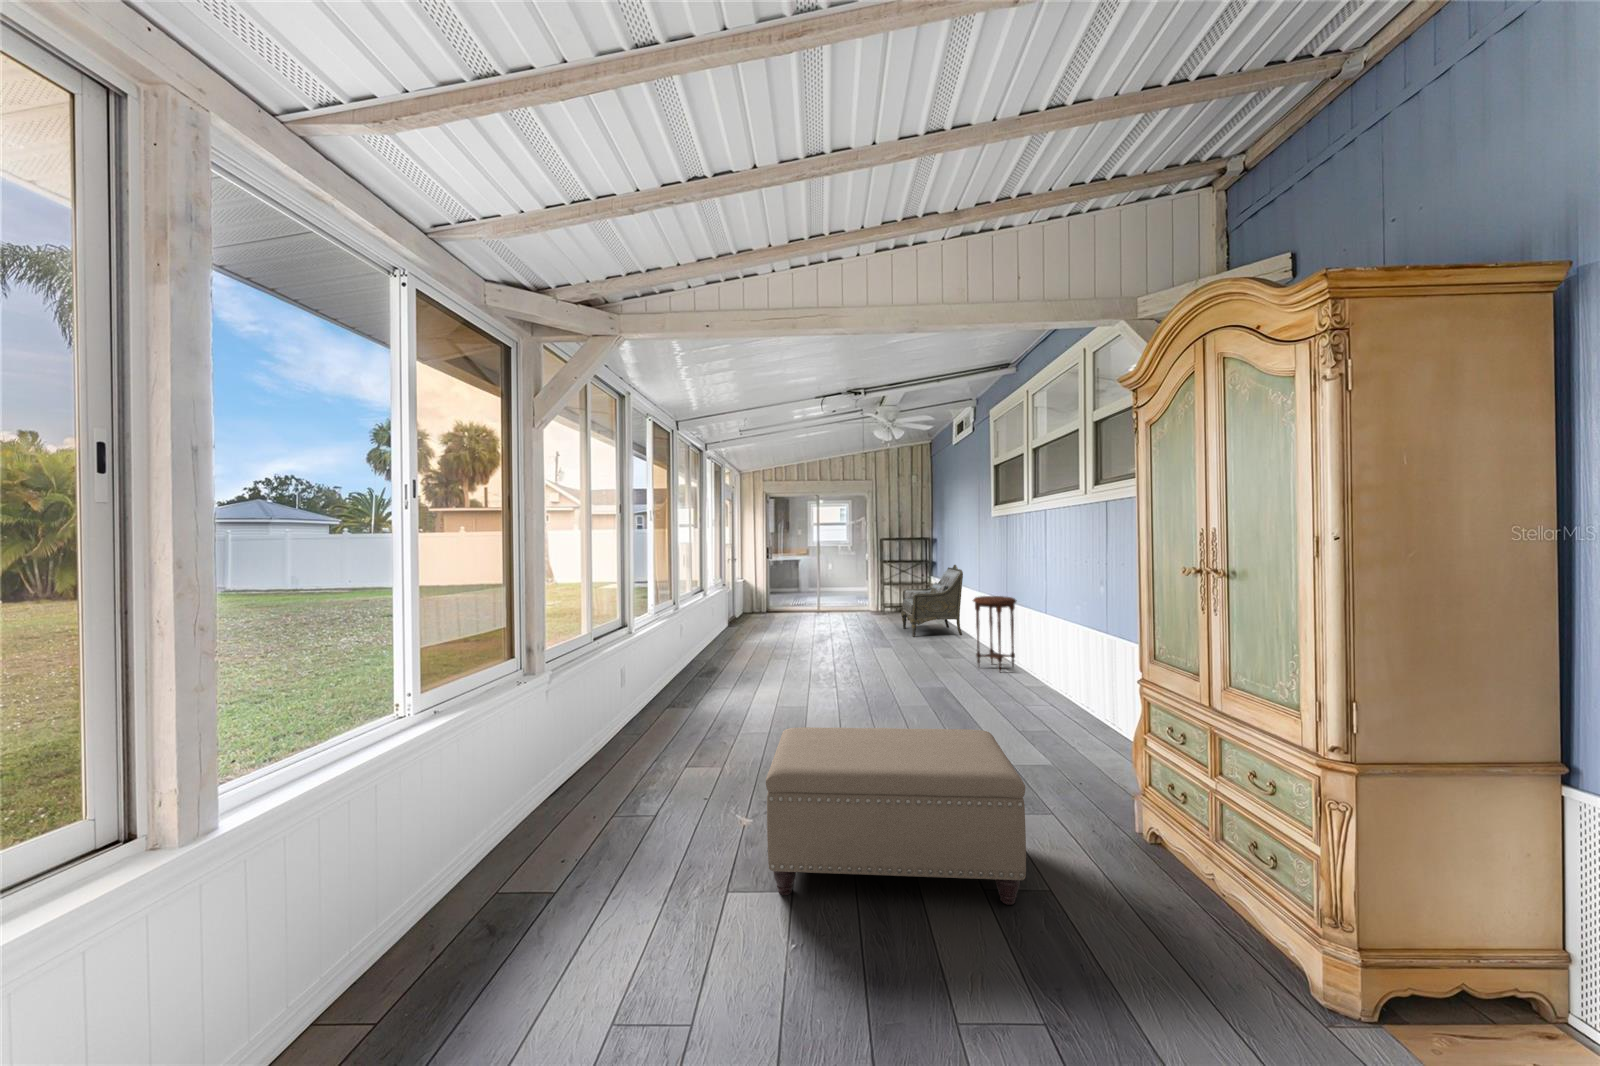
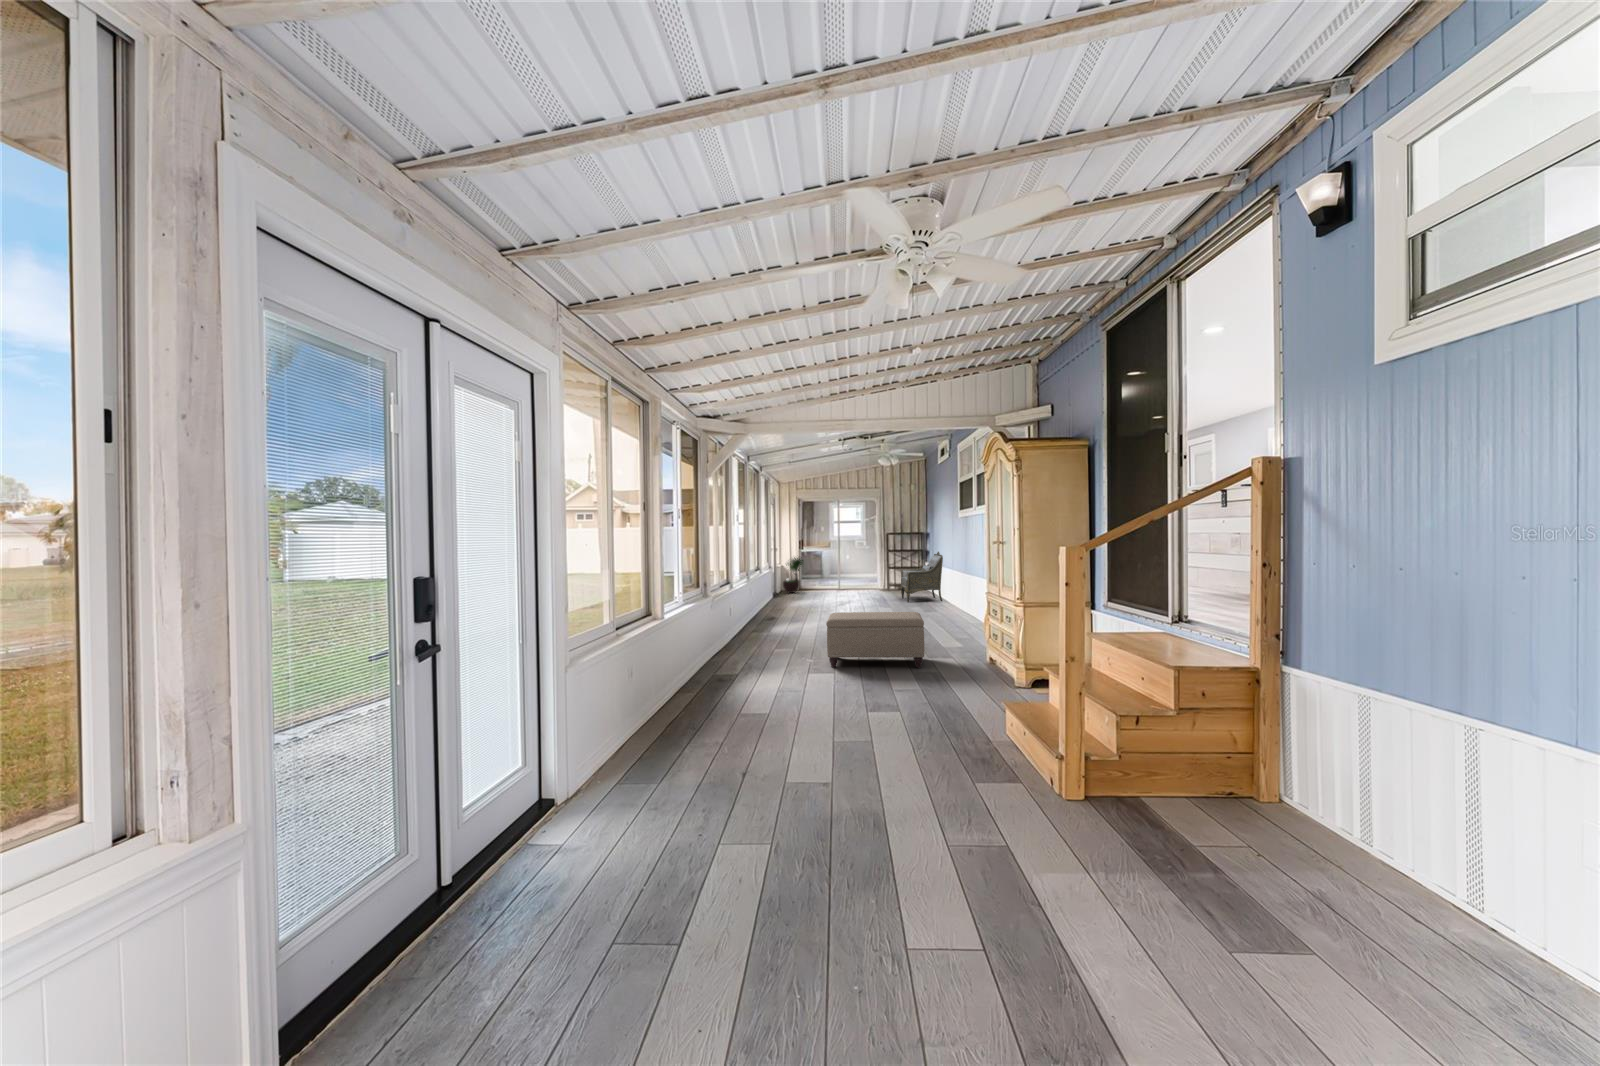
potted tree: none [744,564,772,616] -> present [783,557,803,593]
side table: present [973,596,1017,671] -> none [941,569,969,617]

